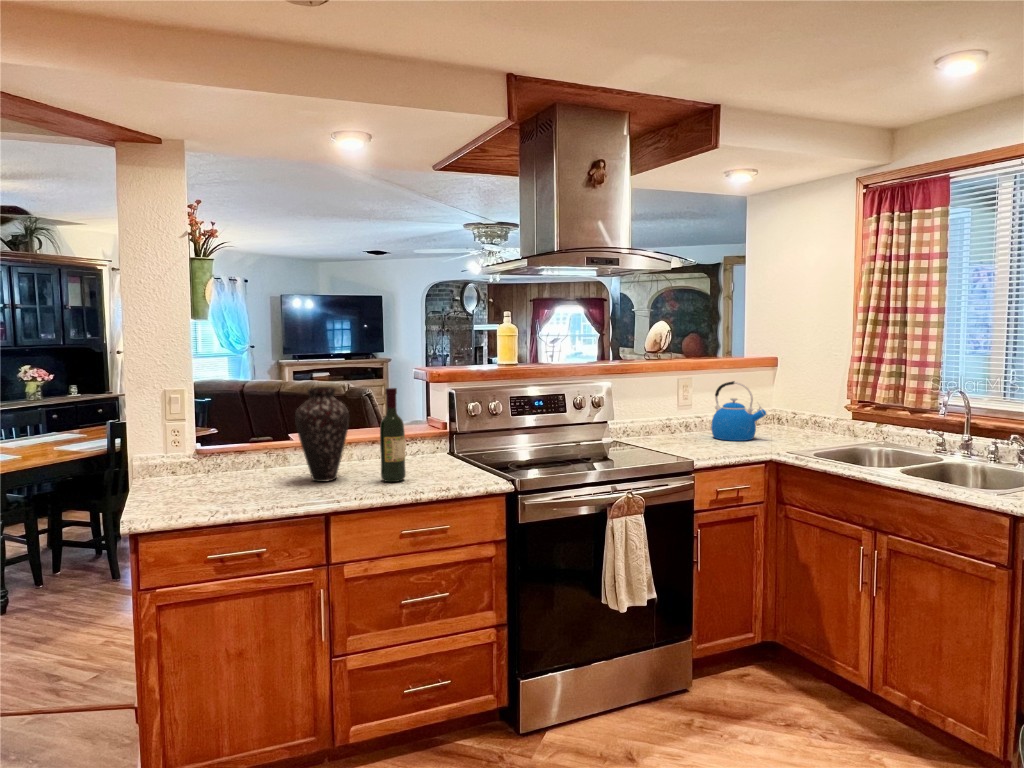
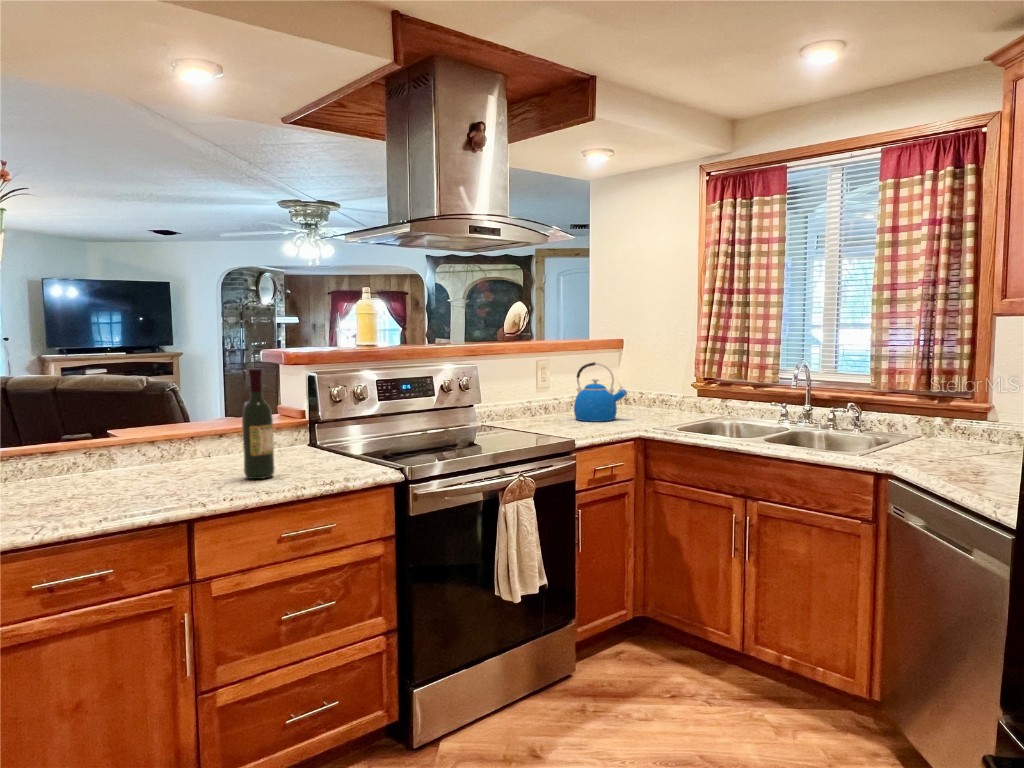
vase: present [295,387,349,482] -> none [130,370,201,485]

